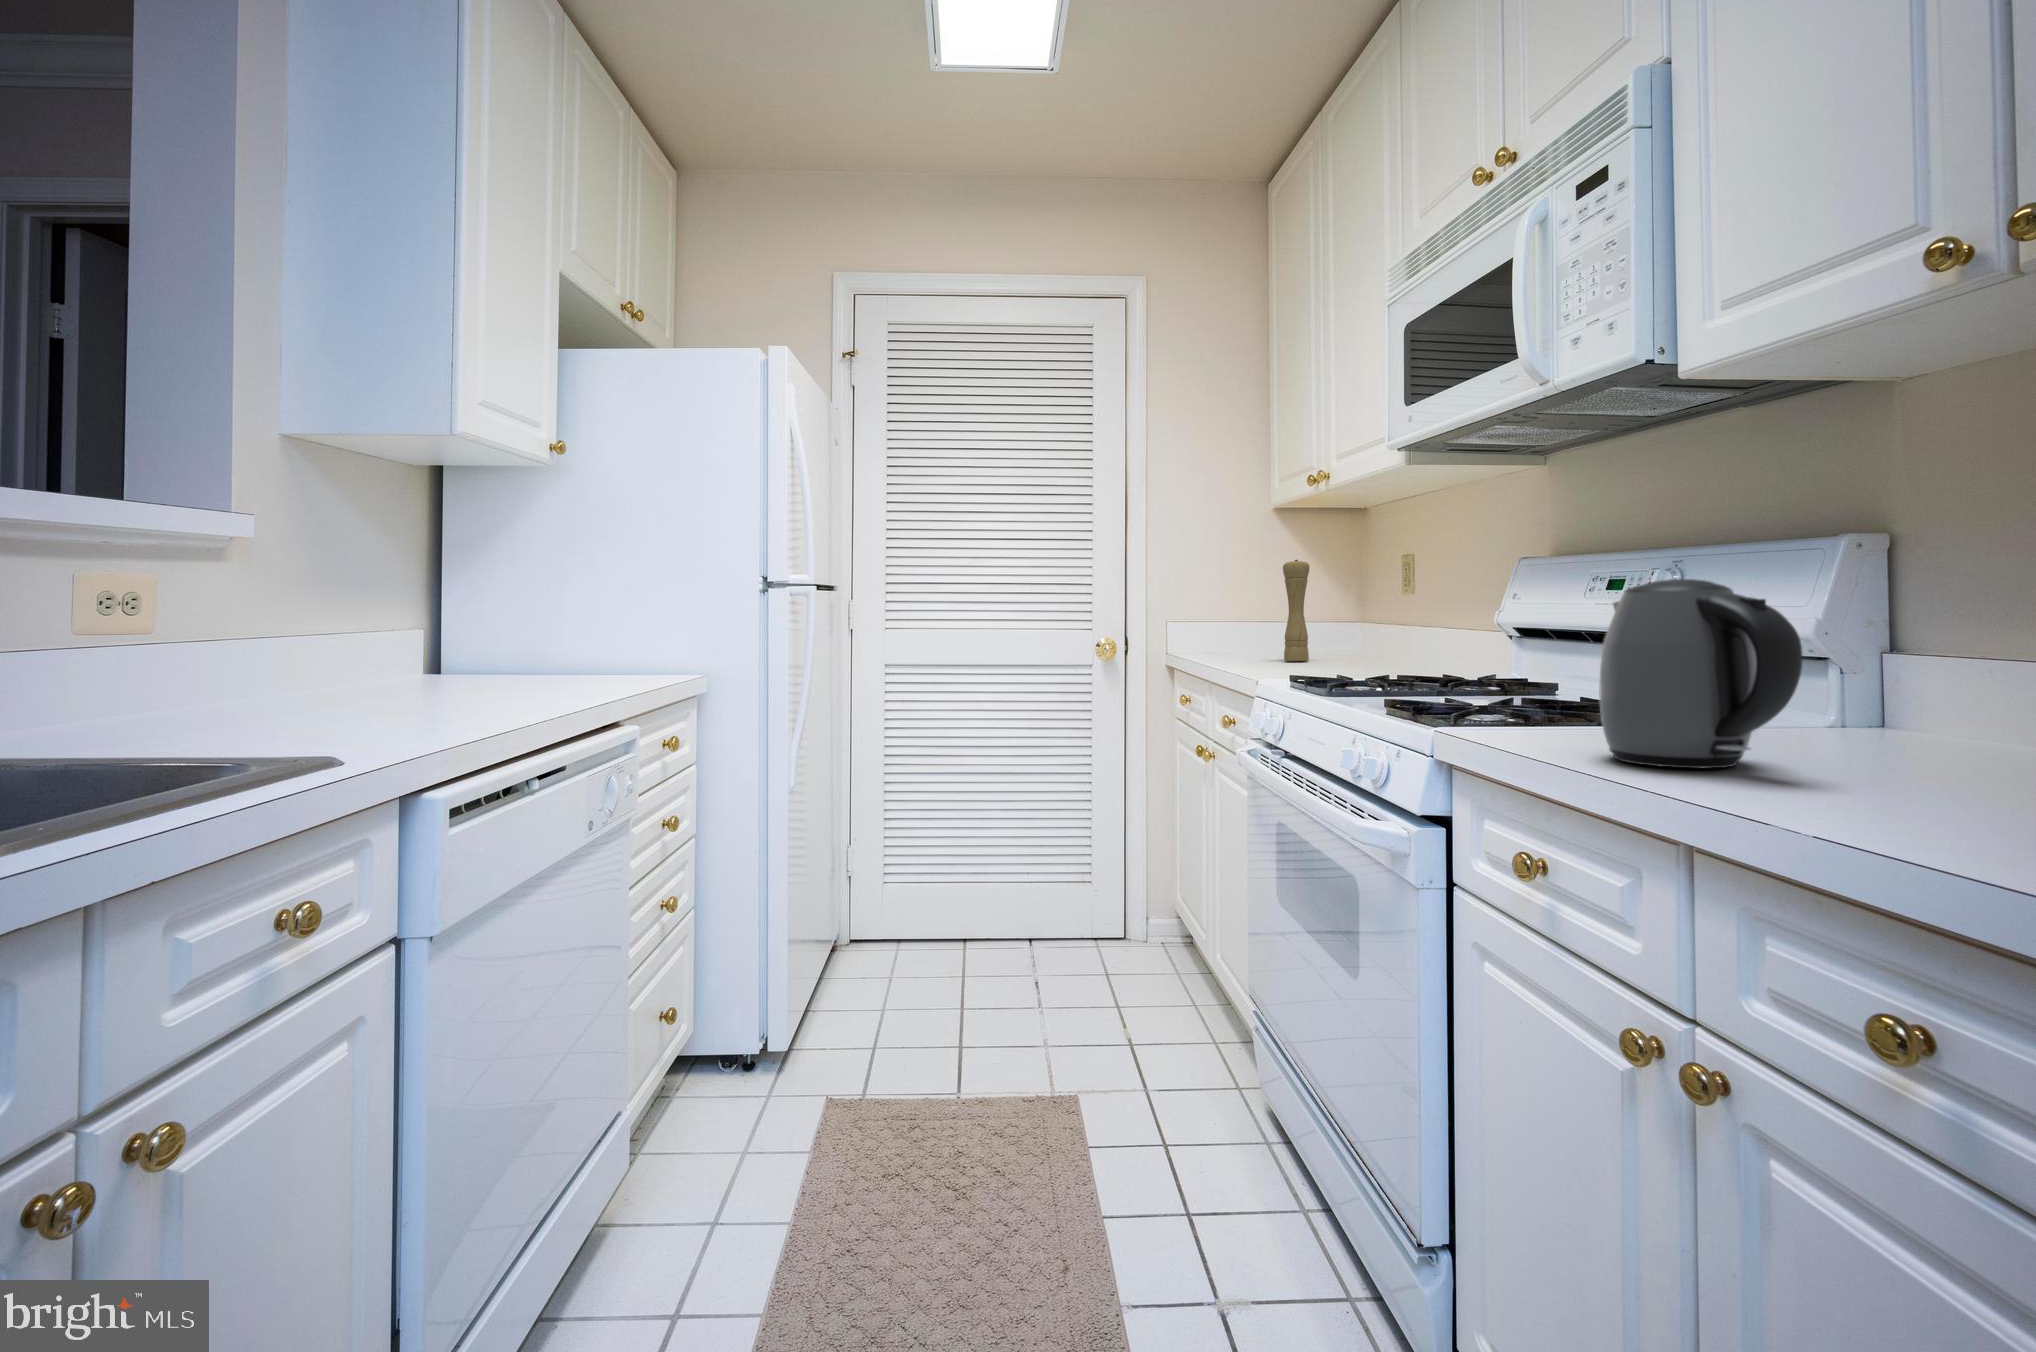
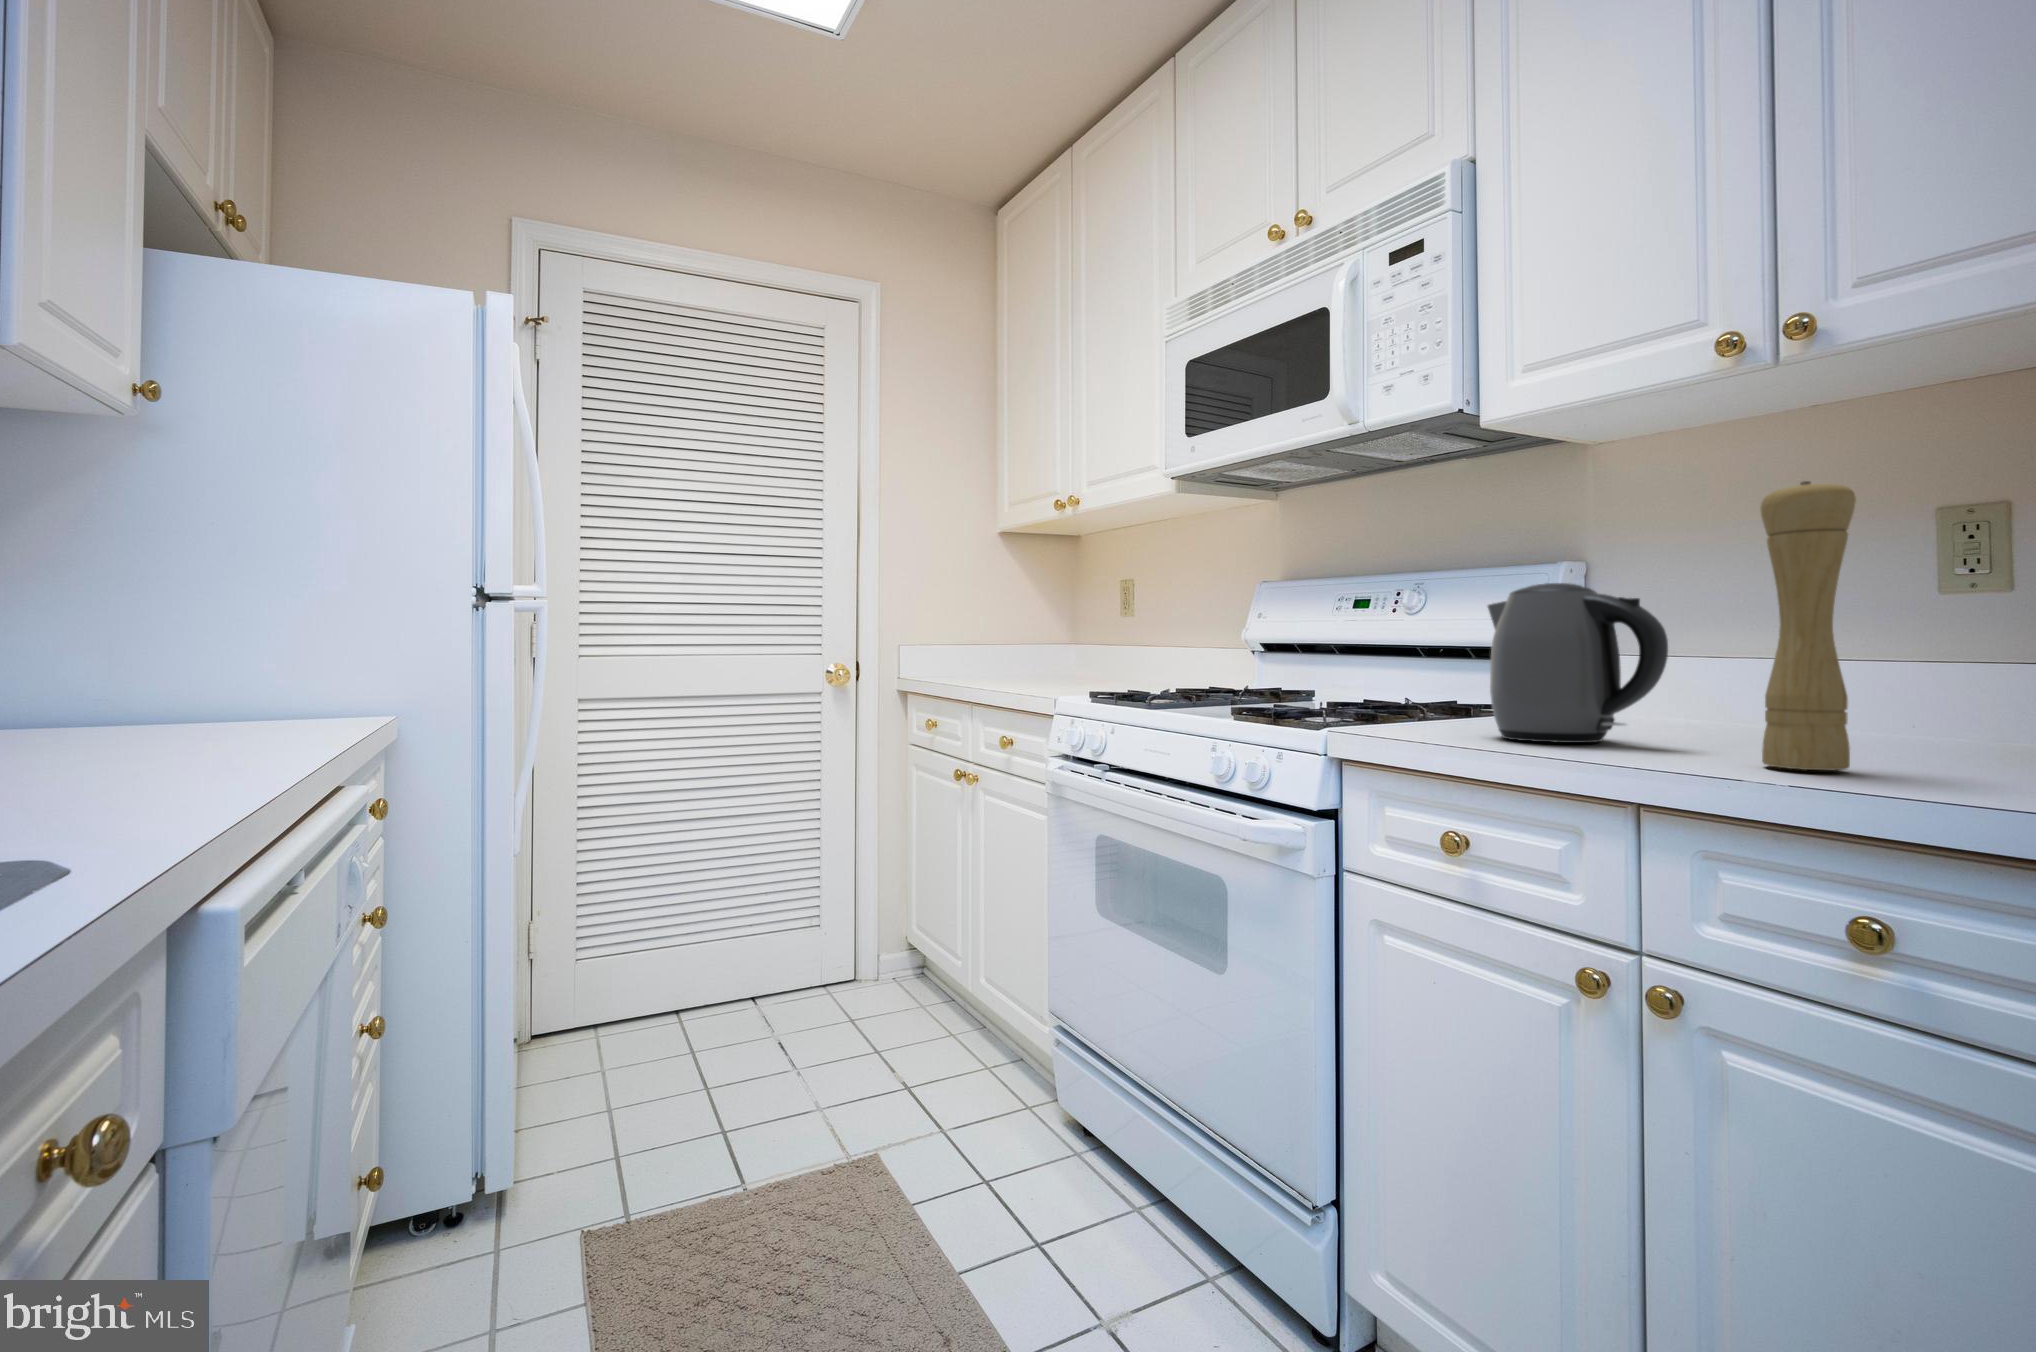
pepper mill: present [1283,560,1309,661] -> present [1760,481,1856,770]

